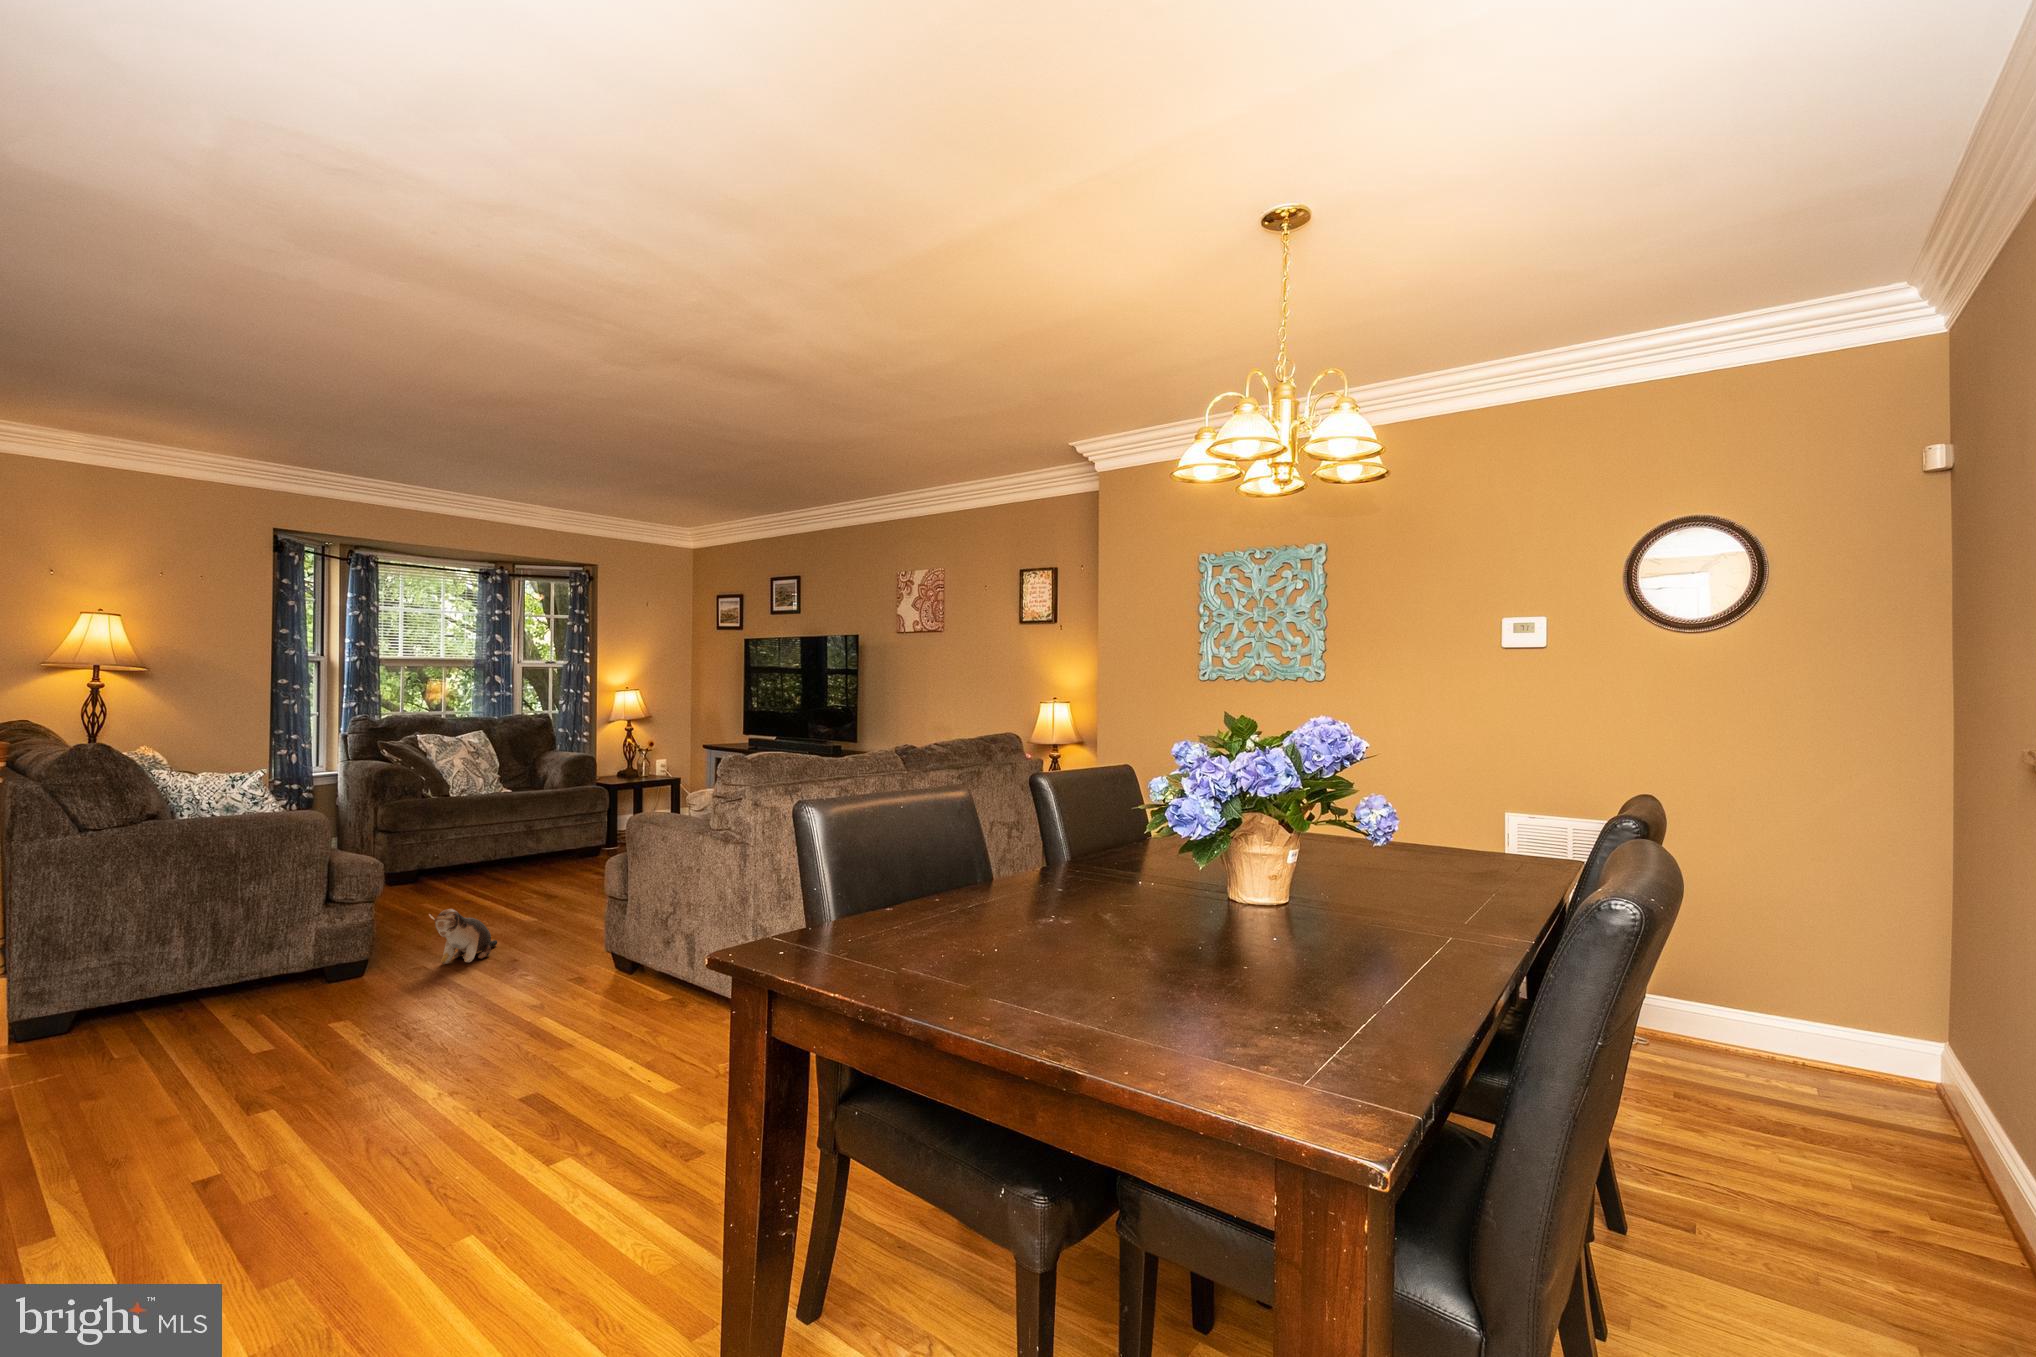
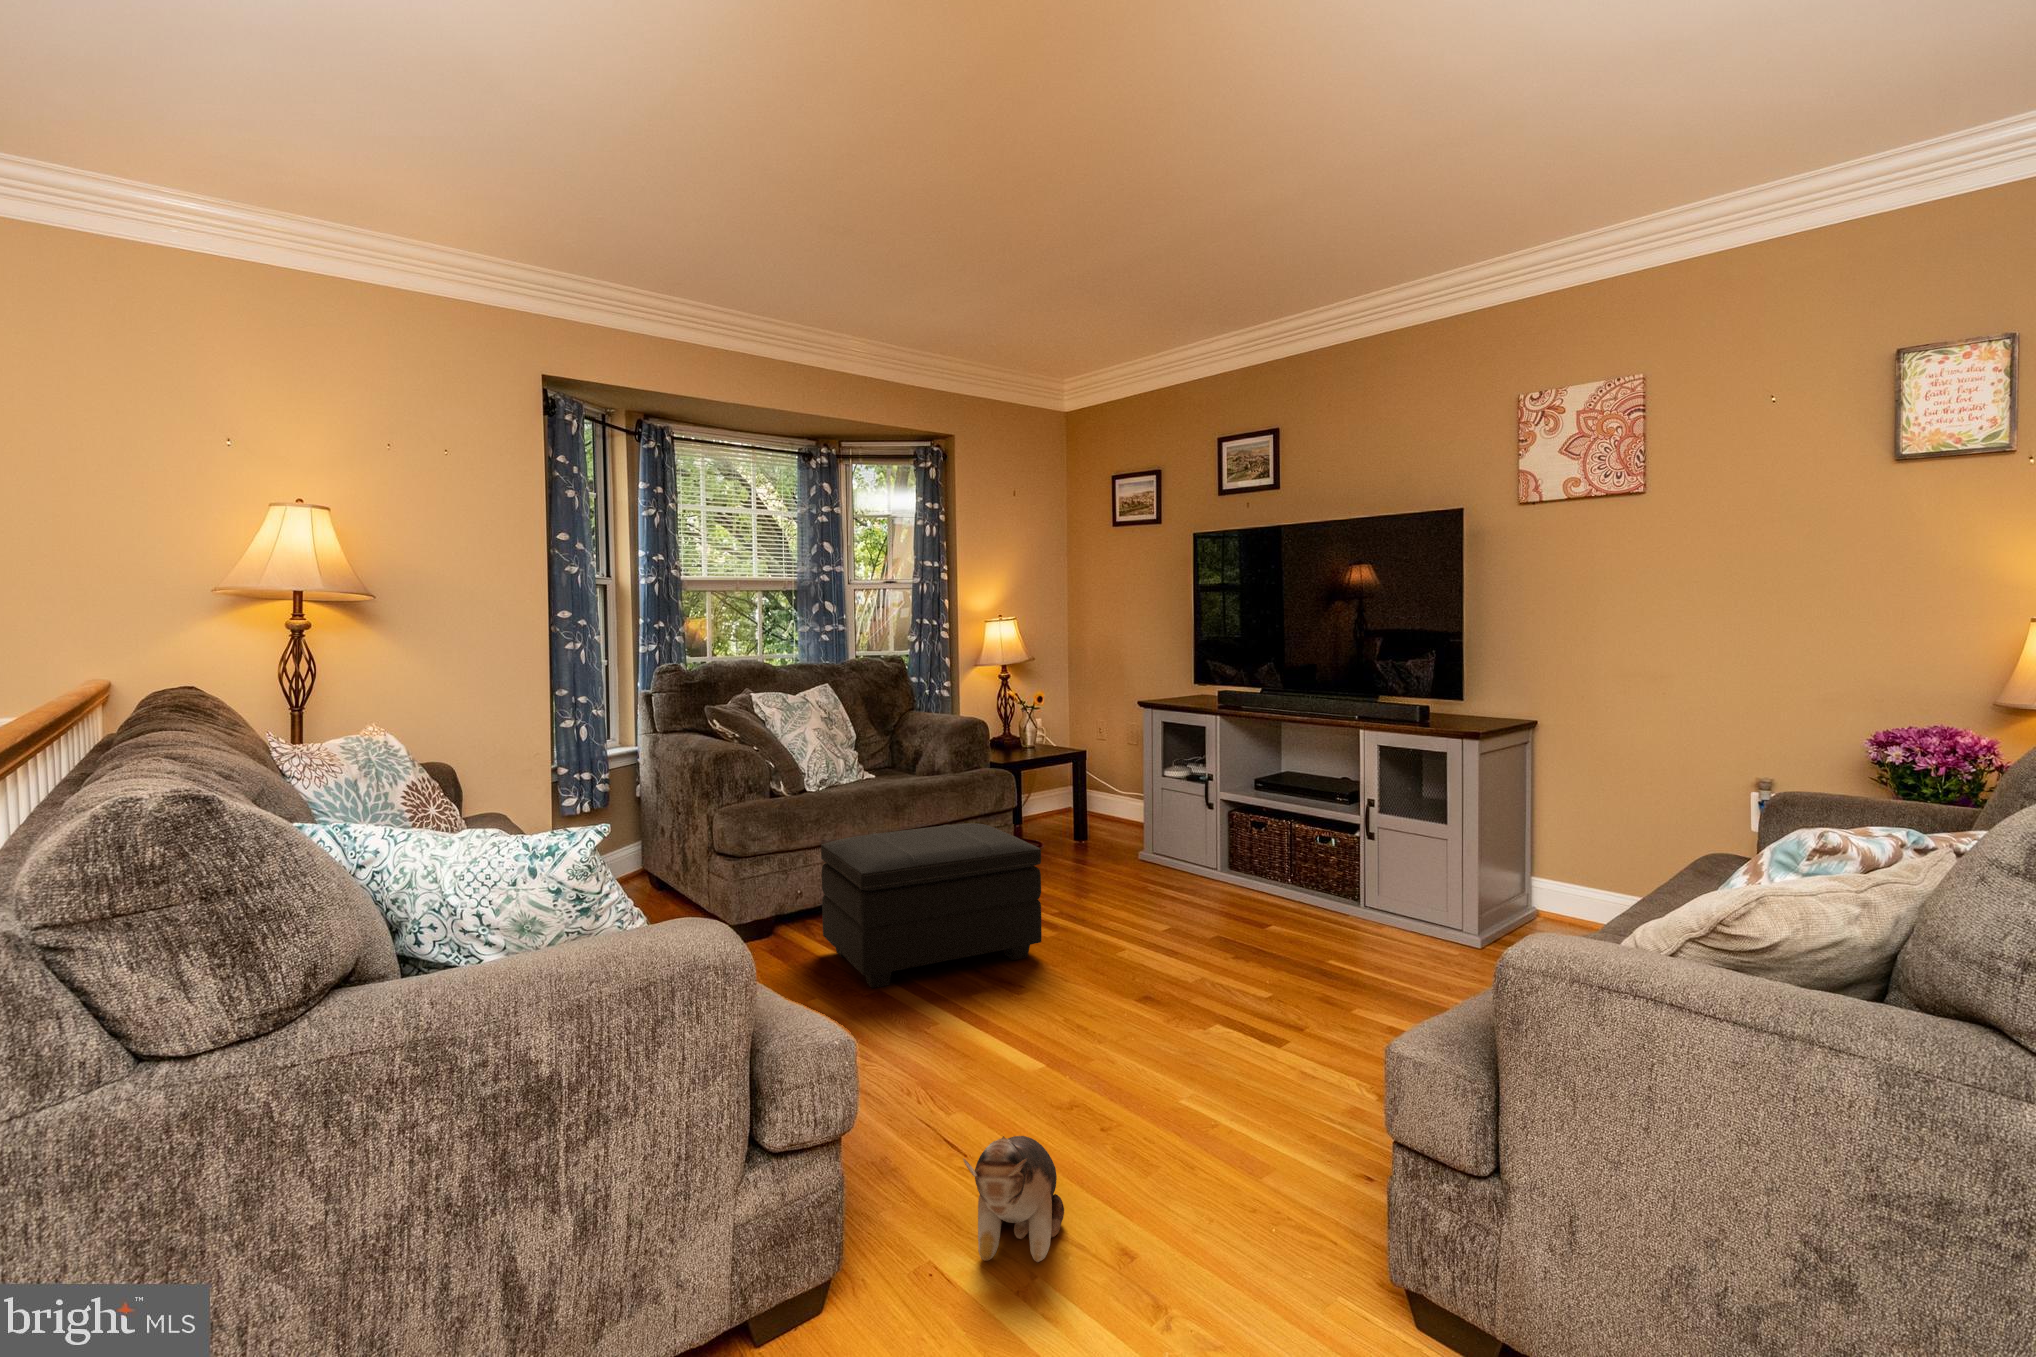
footstool: none [442,814,579,900] -> present [821,823,1042,988]

